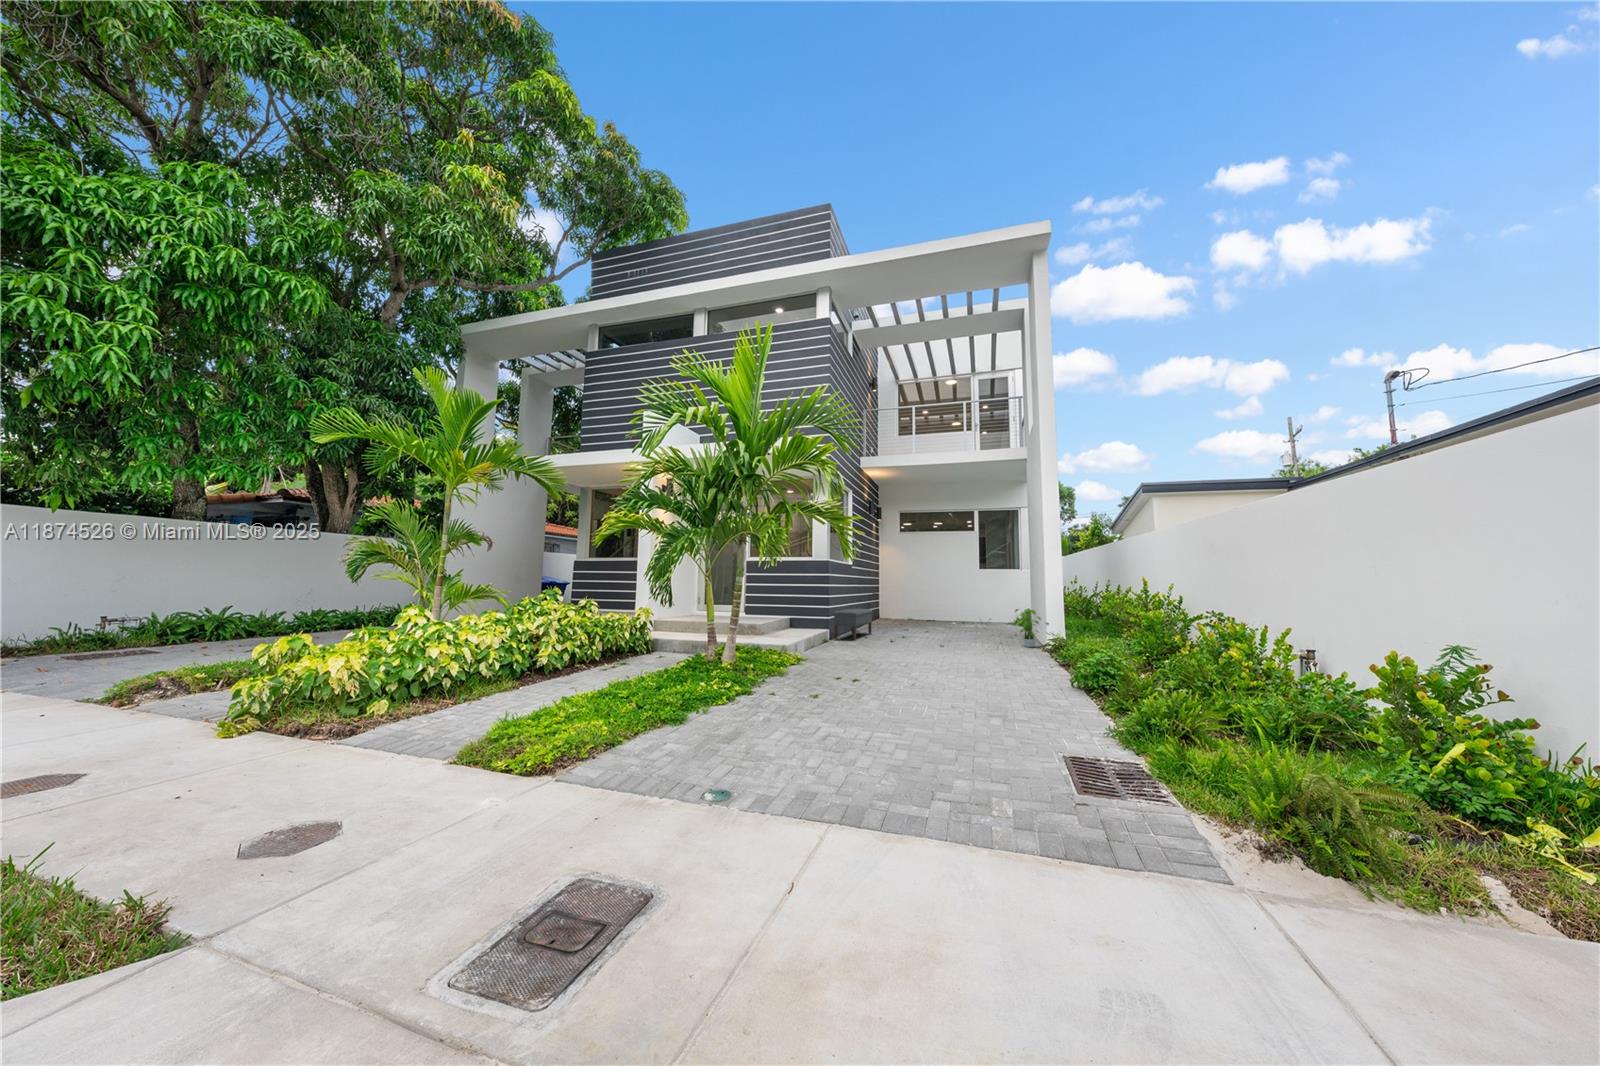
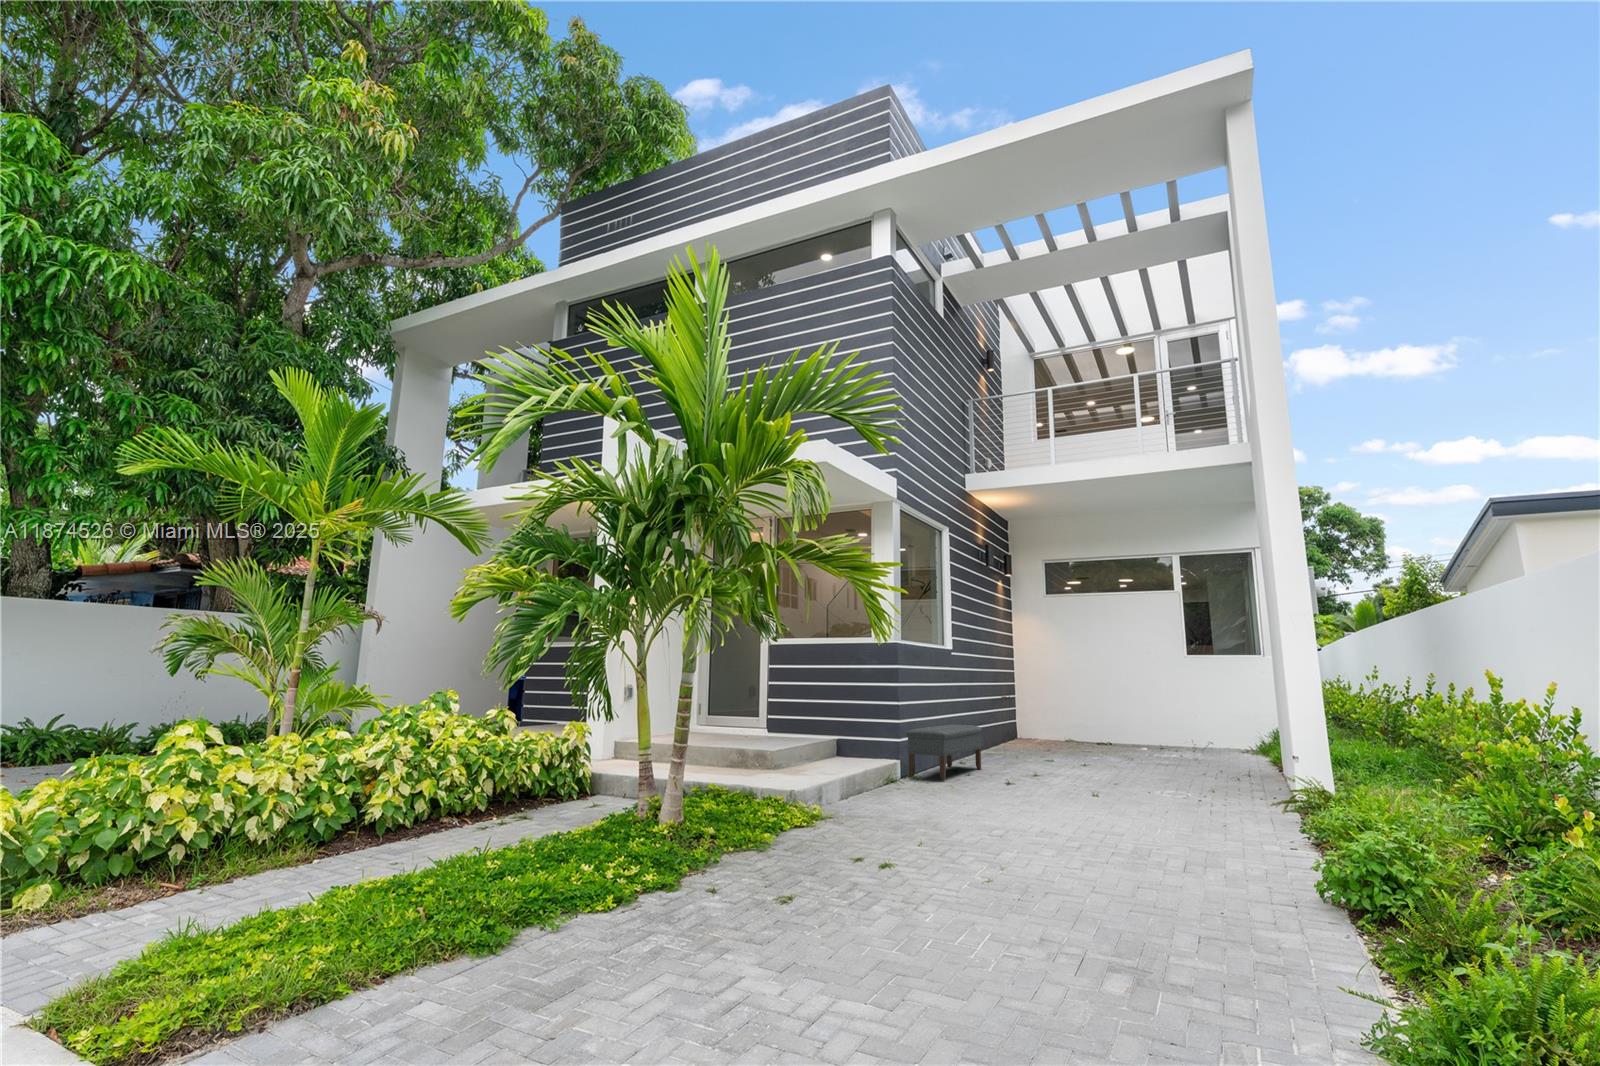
potted plant: present [1015,609,1041,647] -> none [1235,727,1287,801]

